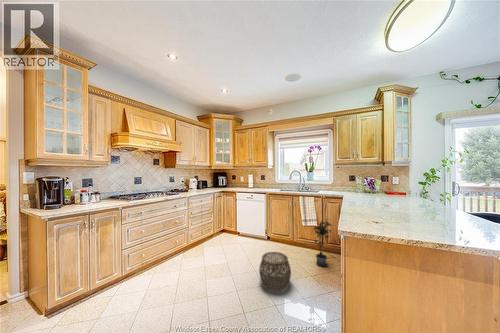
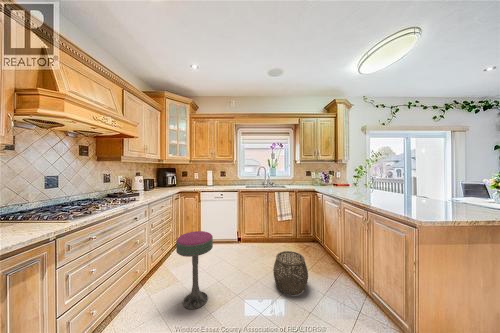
bar stool: none [188,221,214,276] -> present [176,231,213,309]
potted plant: present [314,221,331,266] -> none [297,211,317,256]

